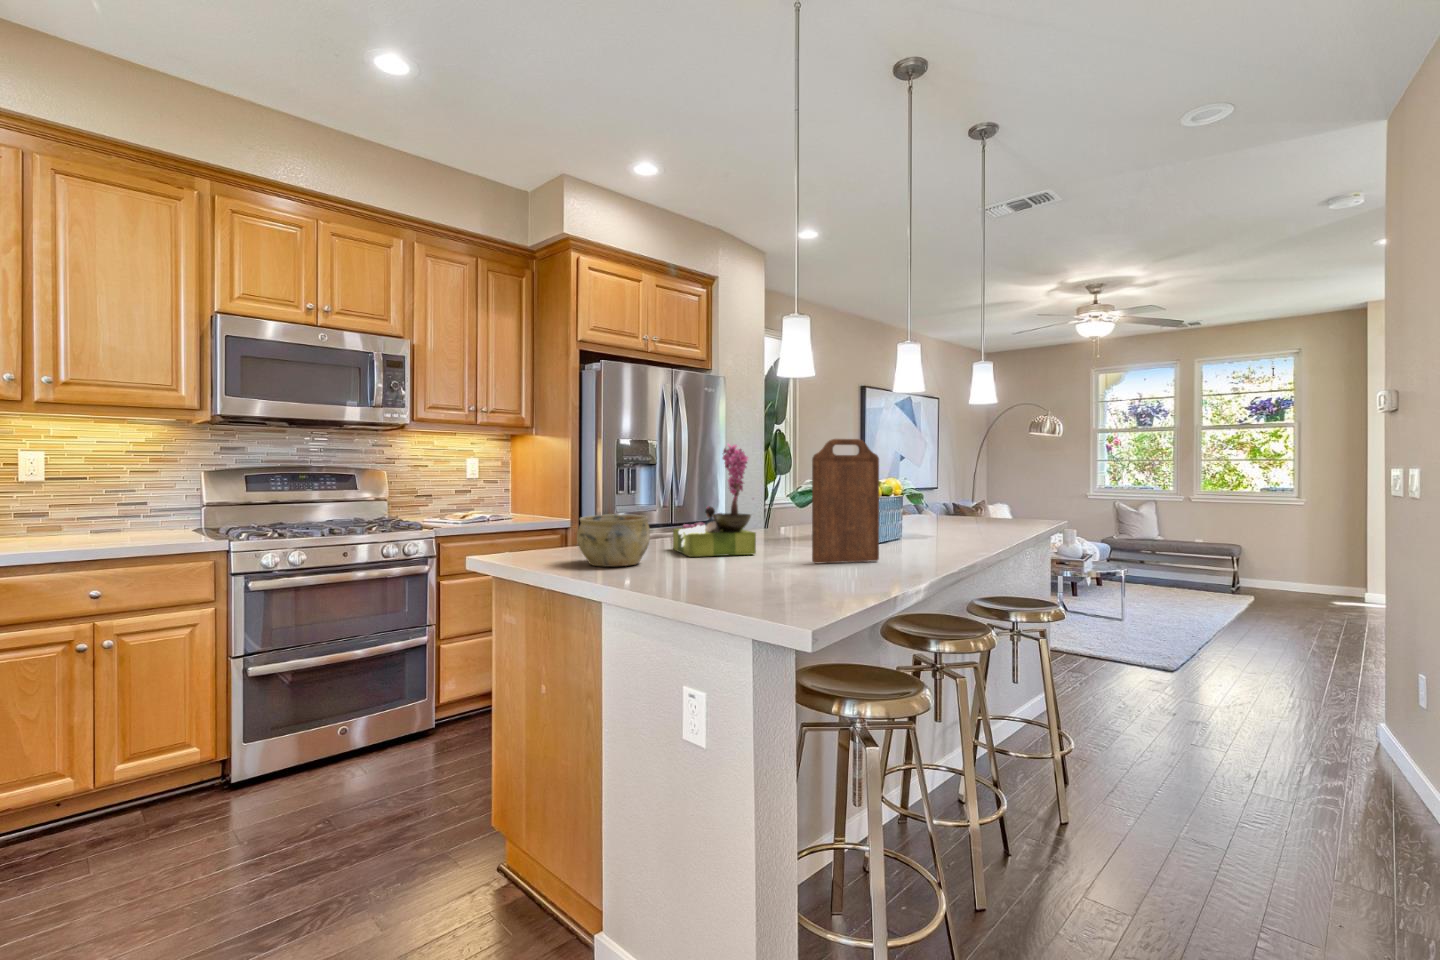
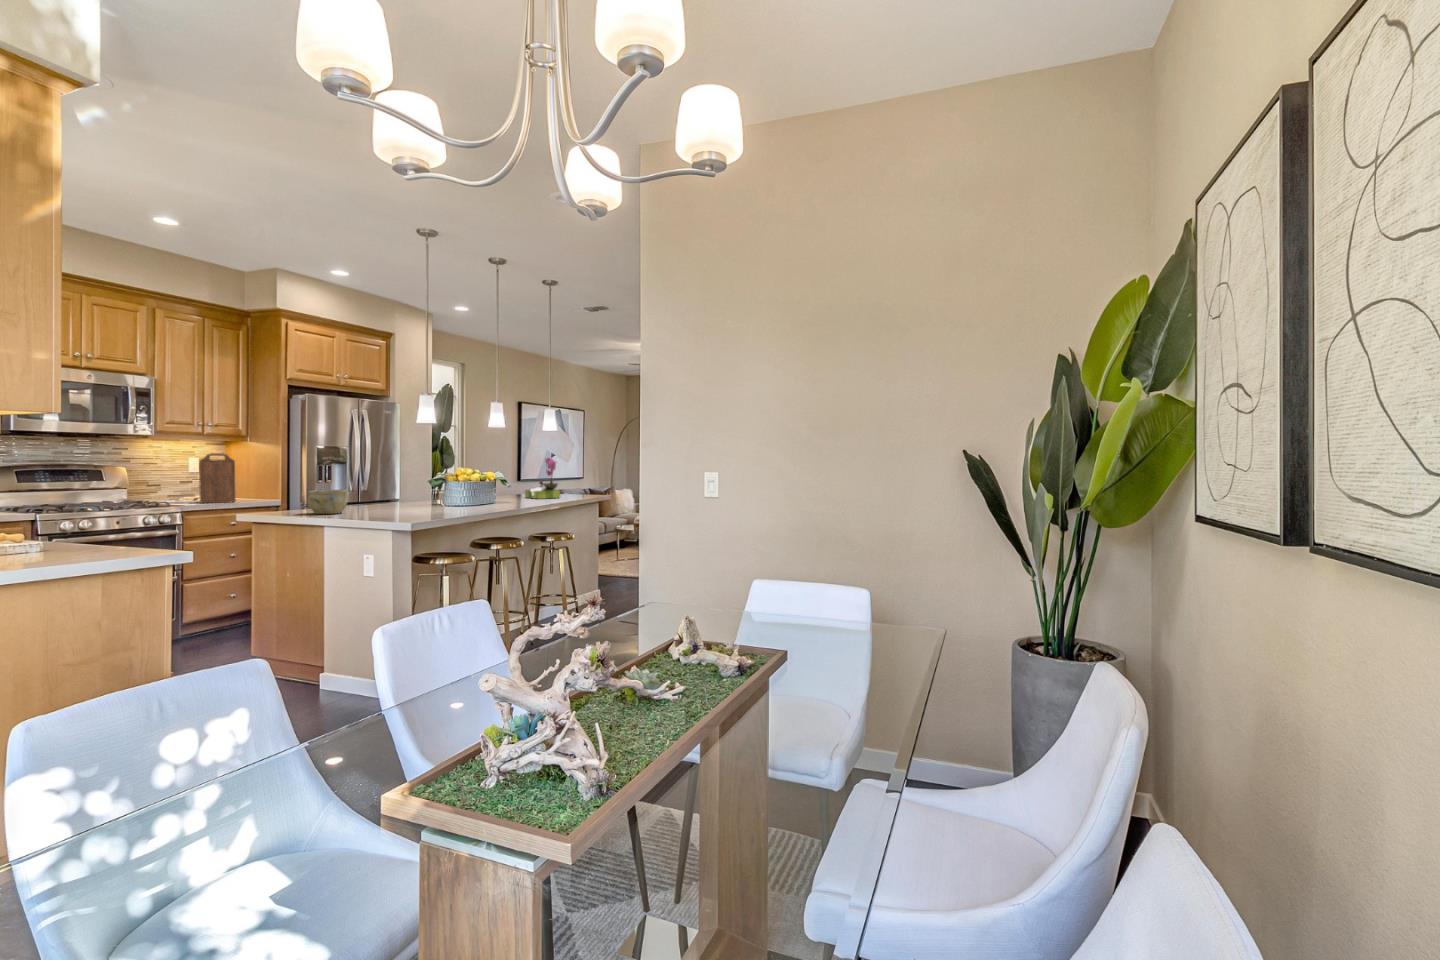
cutting board: present [812,439,879,563] -> present [199,453,236,503]
flower arrangement: present [673,444,756,557] -> present [525,457,560,499]

